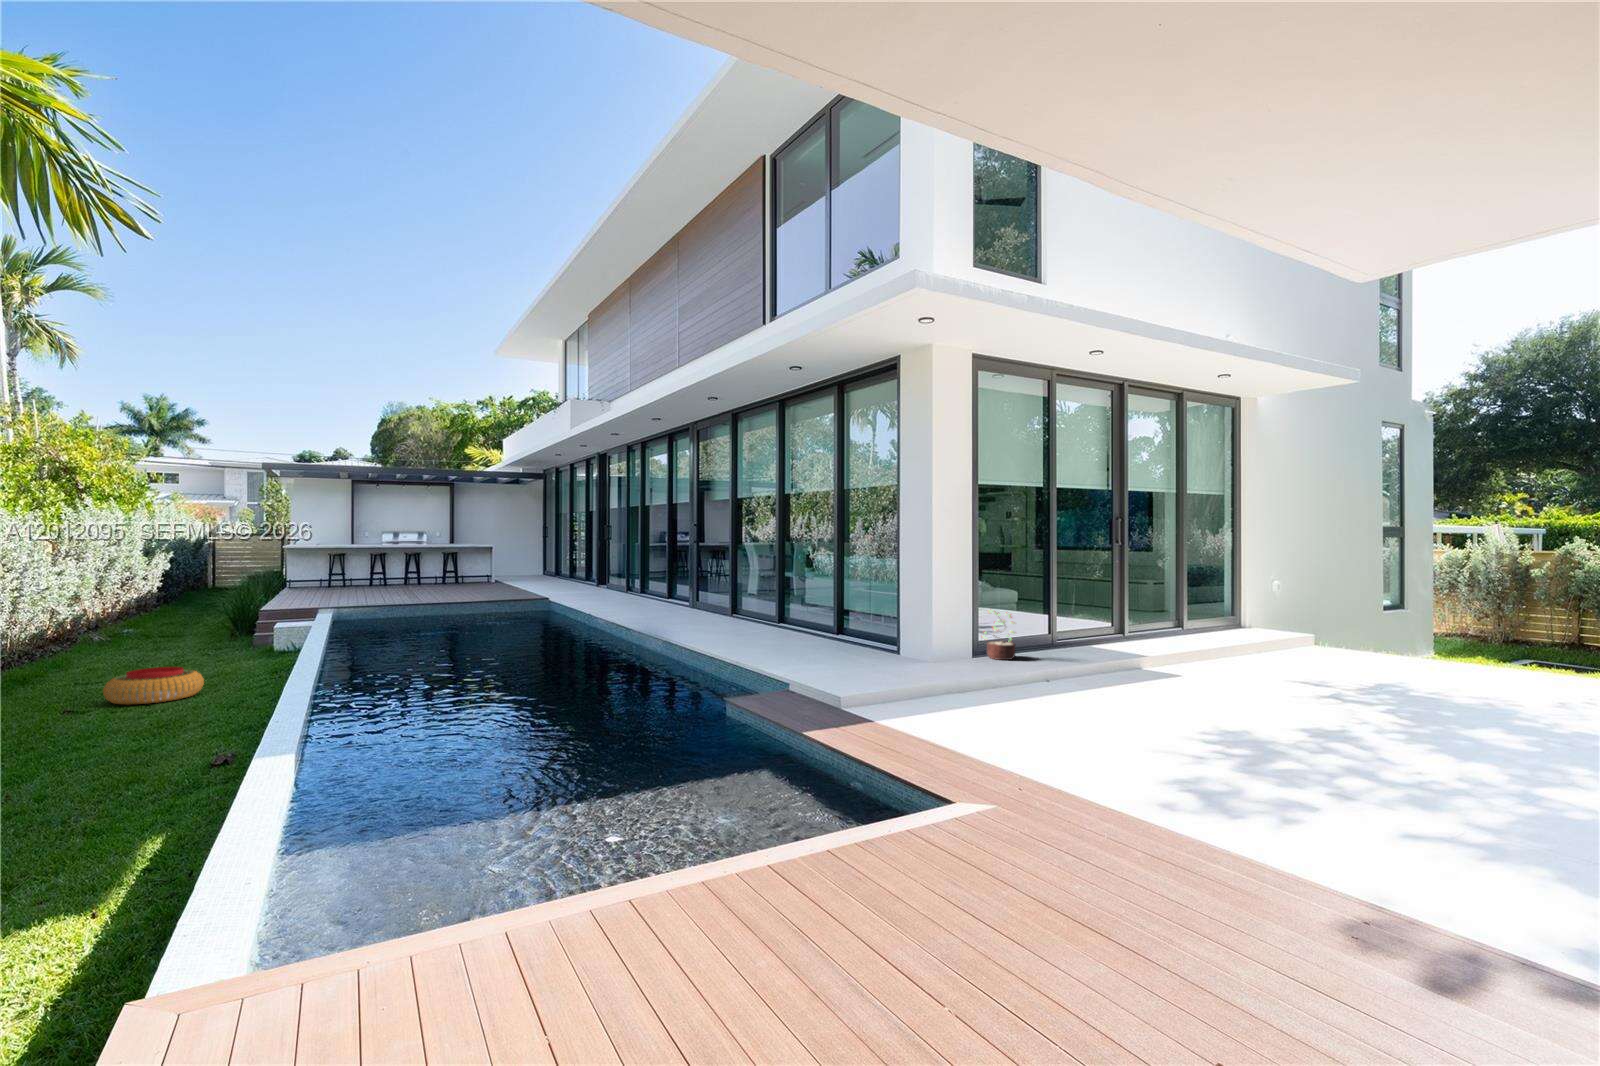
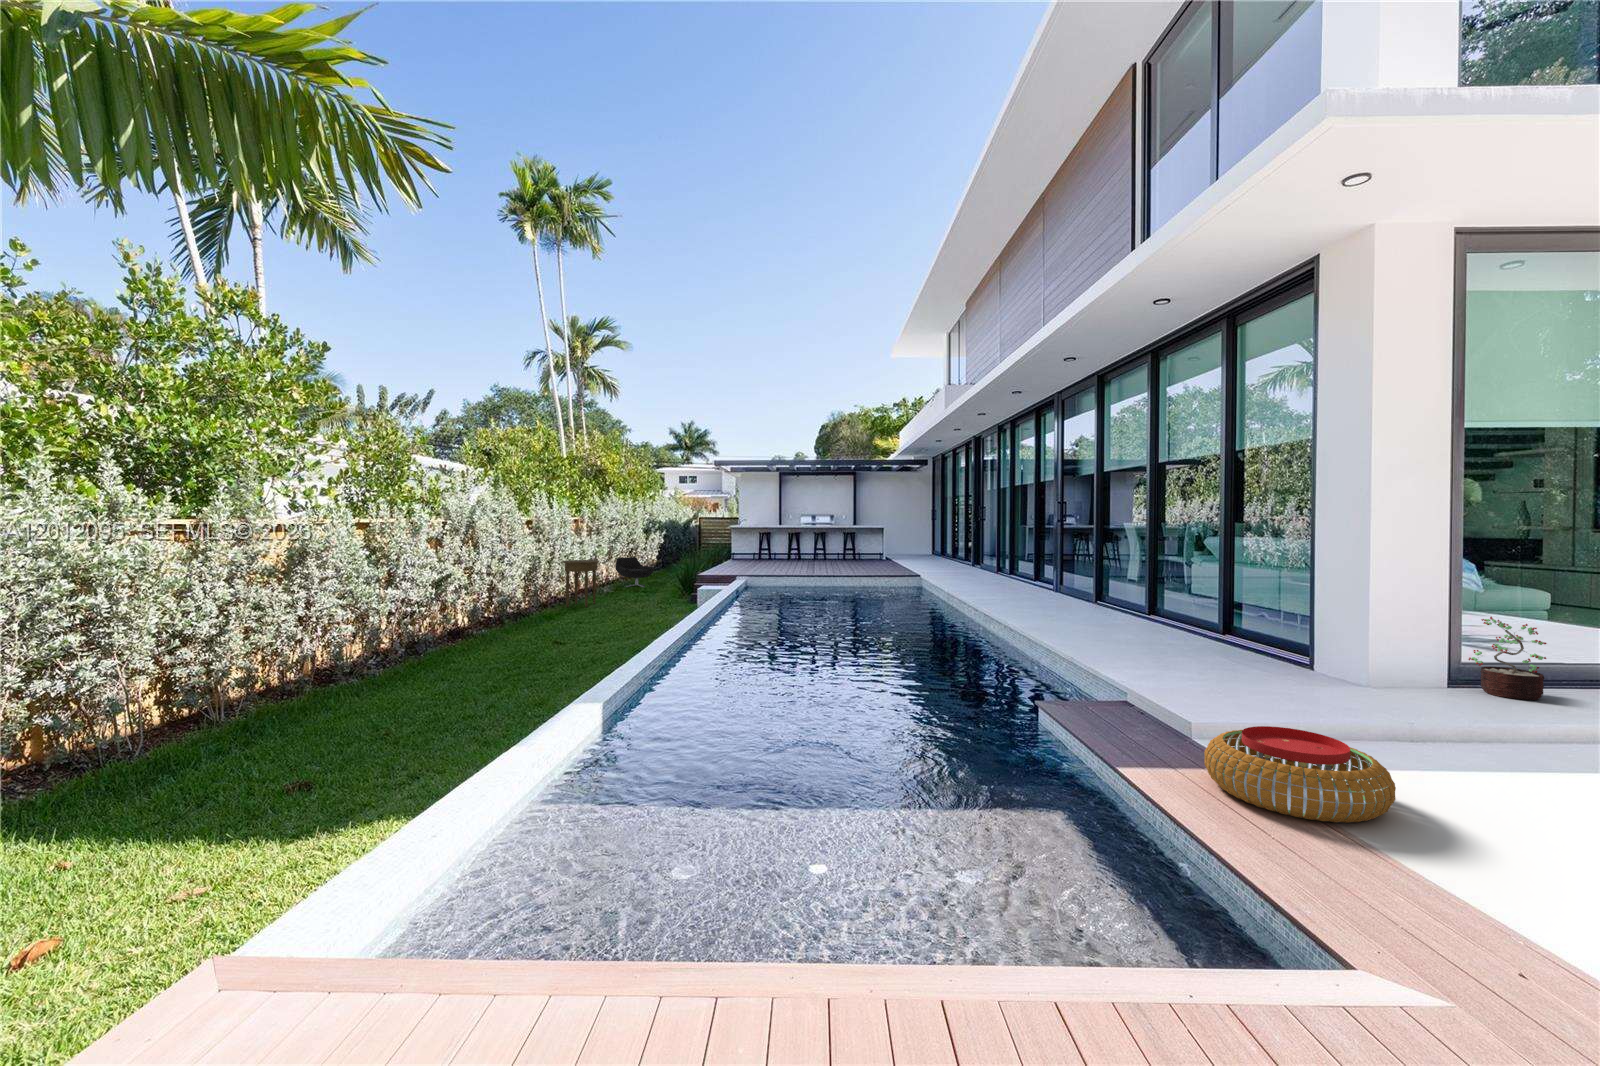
lounge chair: none [103,589,175,631] -> present [615,557,655,587]
side table: none [35,596,103,665] -> present [563,560,599,607]
pouf: present [103,667,204,705] -> present [1204,726,1396,823]

